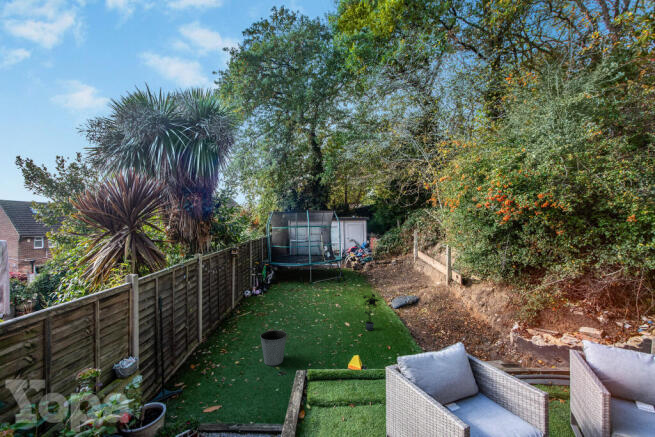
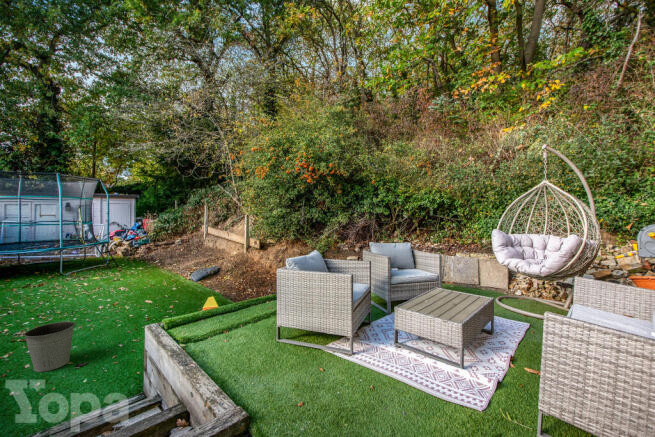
potted plant: present [363,294,379,330] -> none [166,262,191,304]

